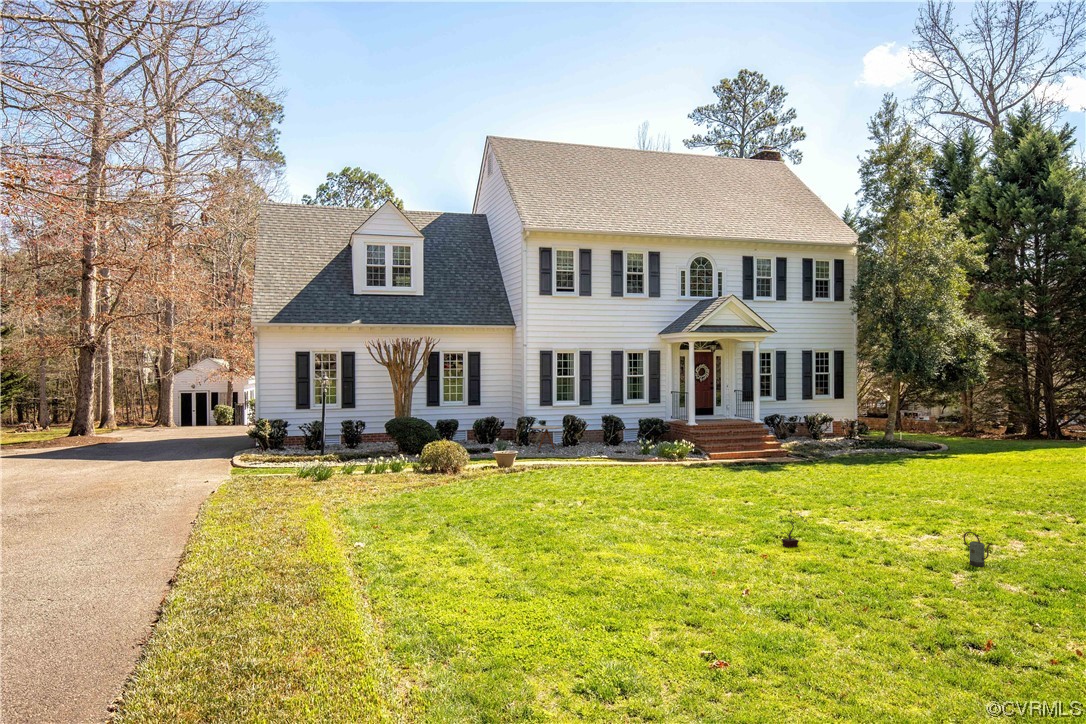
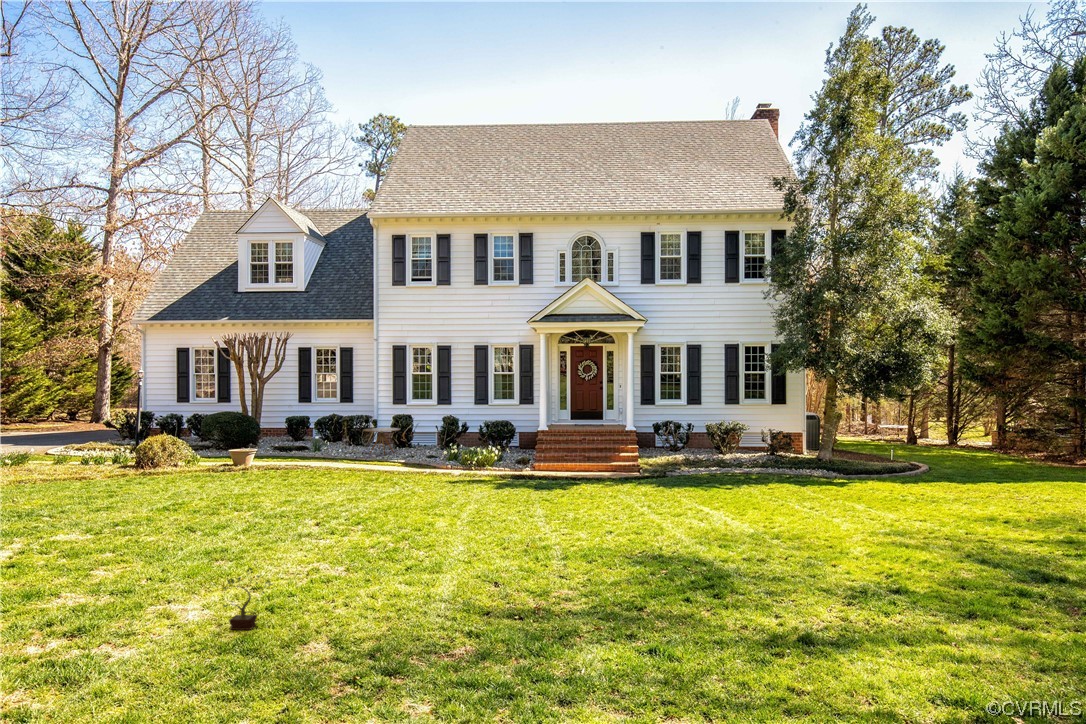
potted plant: present [780,509,811,548] -> present [222,568,273,630]
watering can: present [963,531,991,567] -> none [115,629,151,700]

